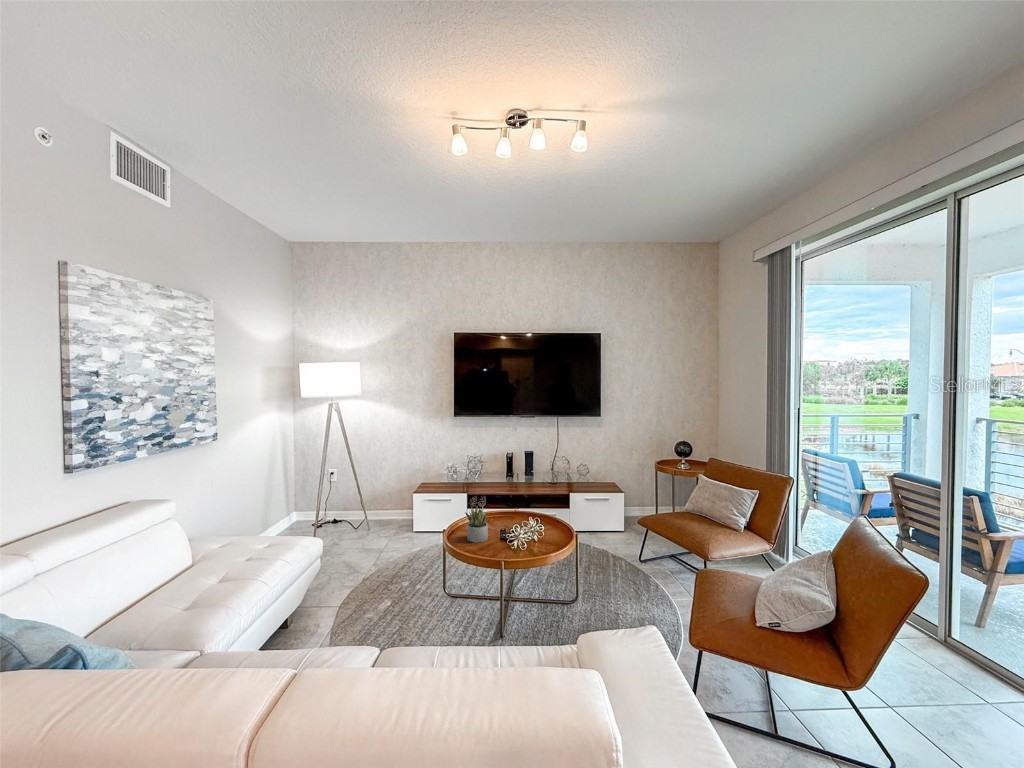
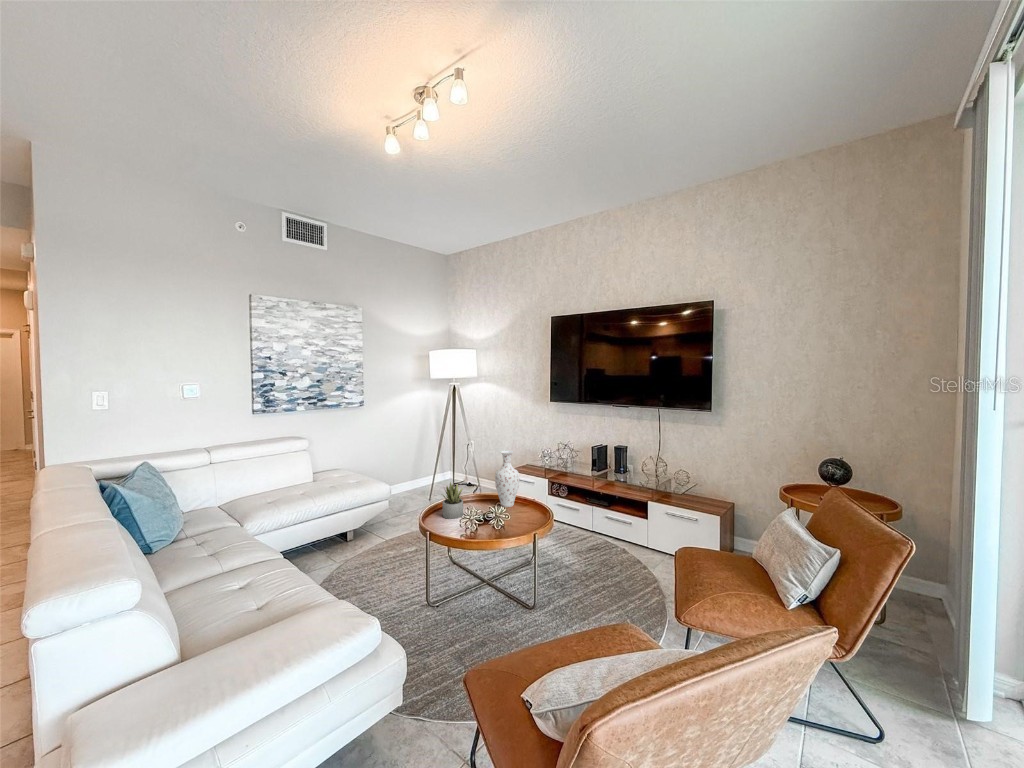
vase: none [490,467,513,521] -> present [495,450,519,507]

